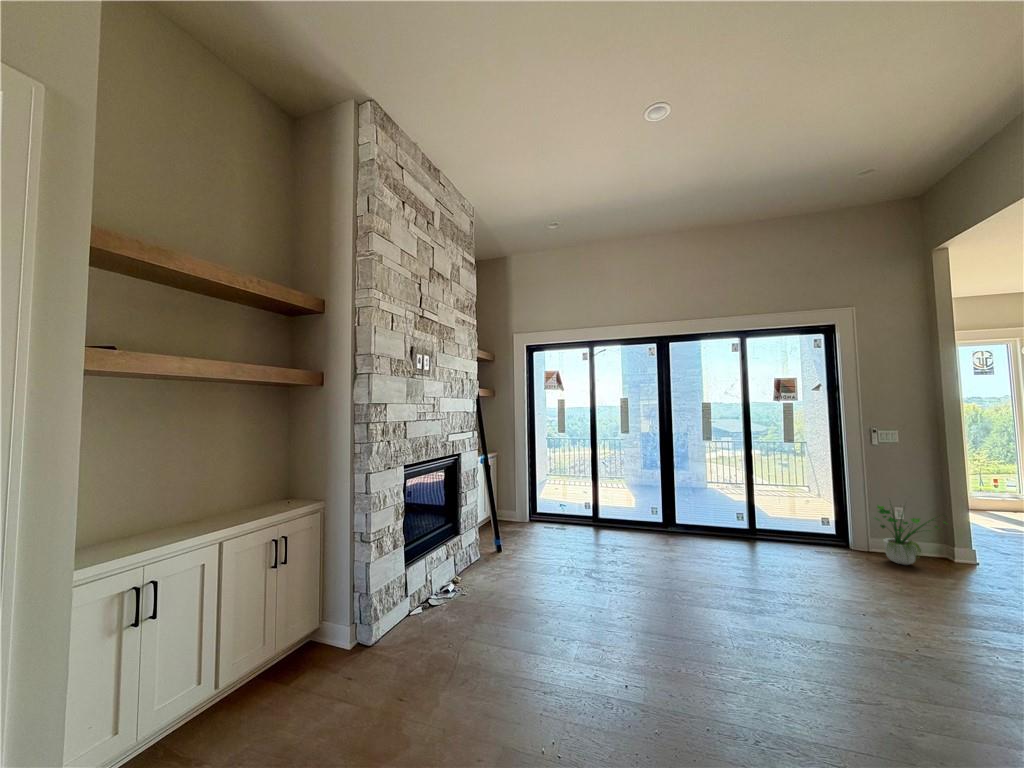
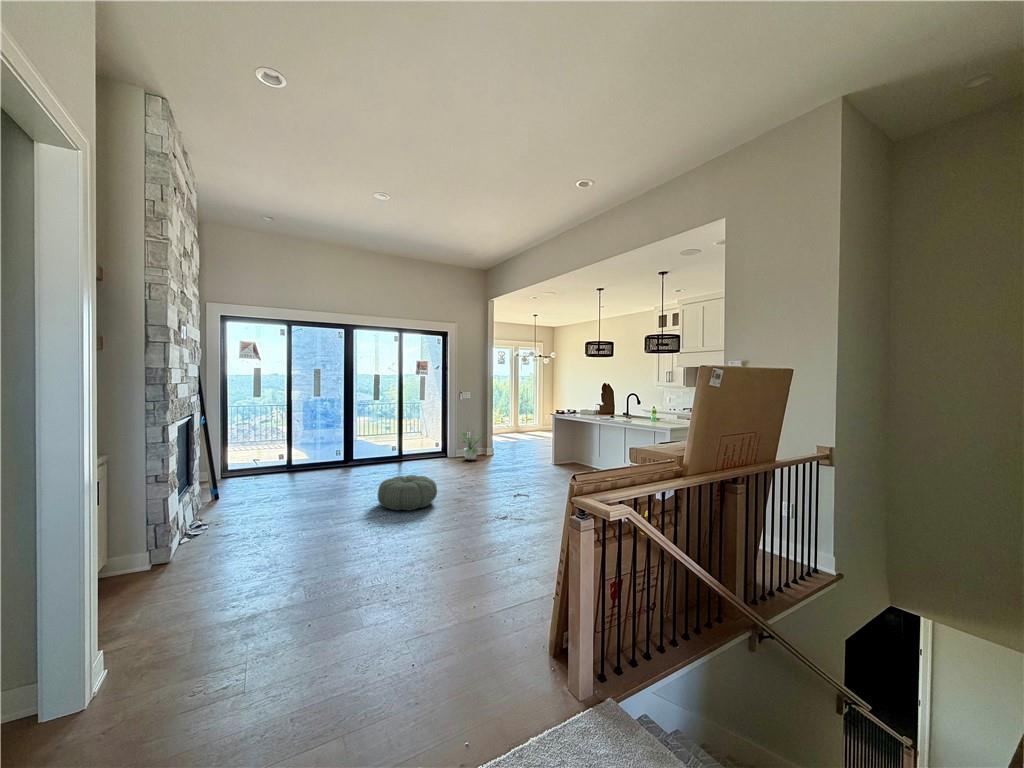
pouf: none [660,588,786,678] -> present [378,475,437,511]

